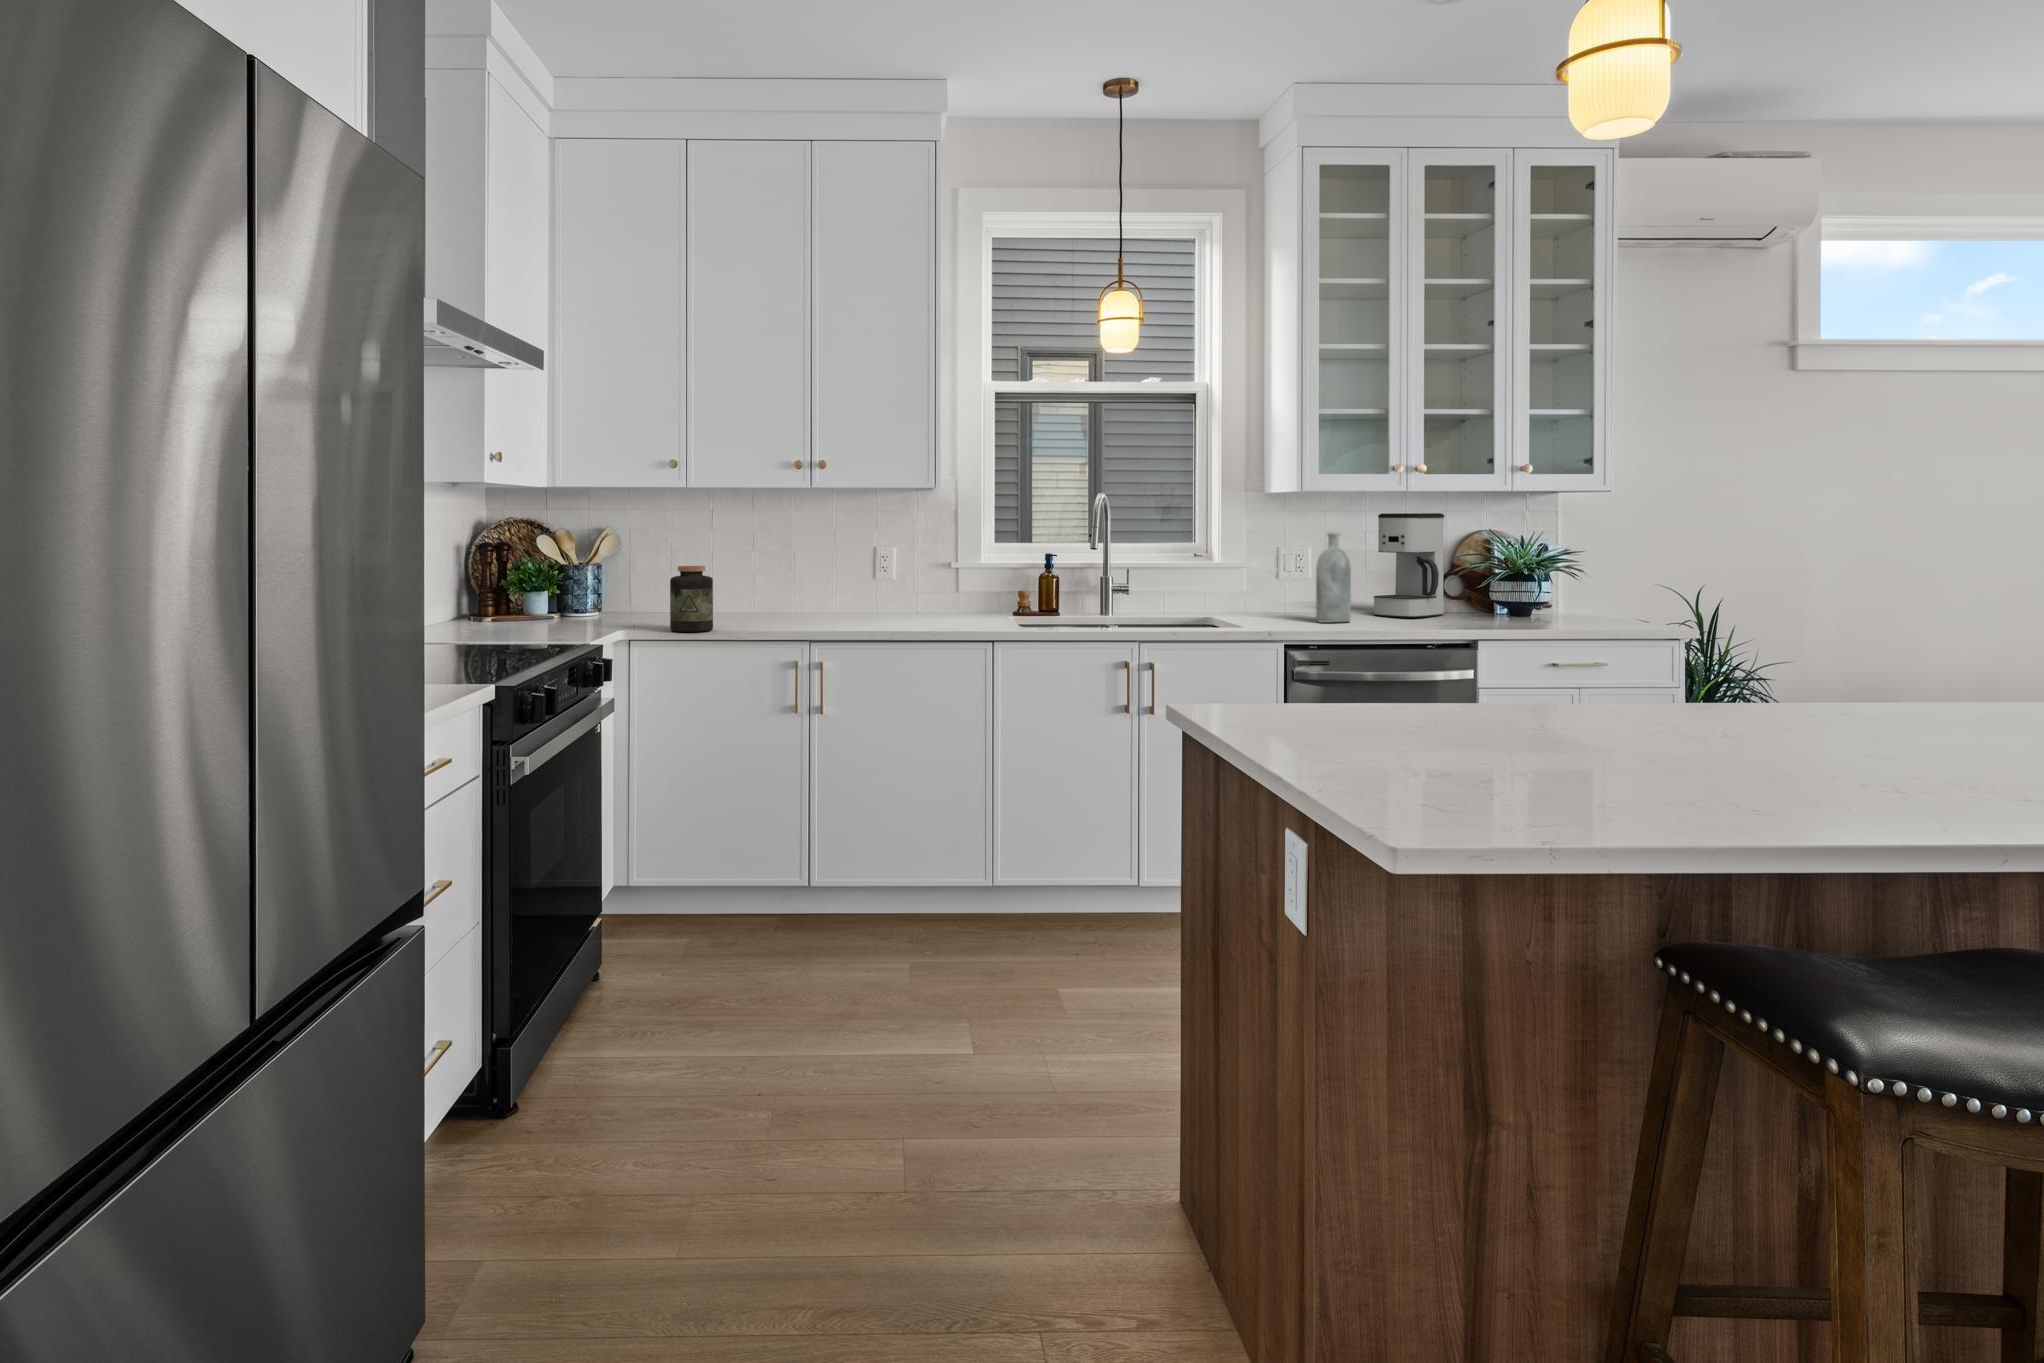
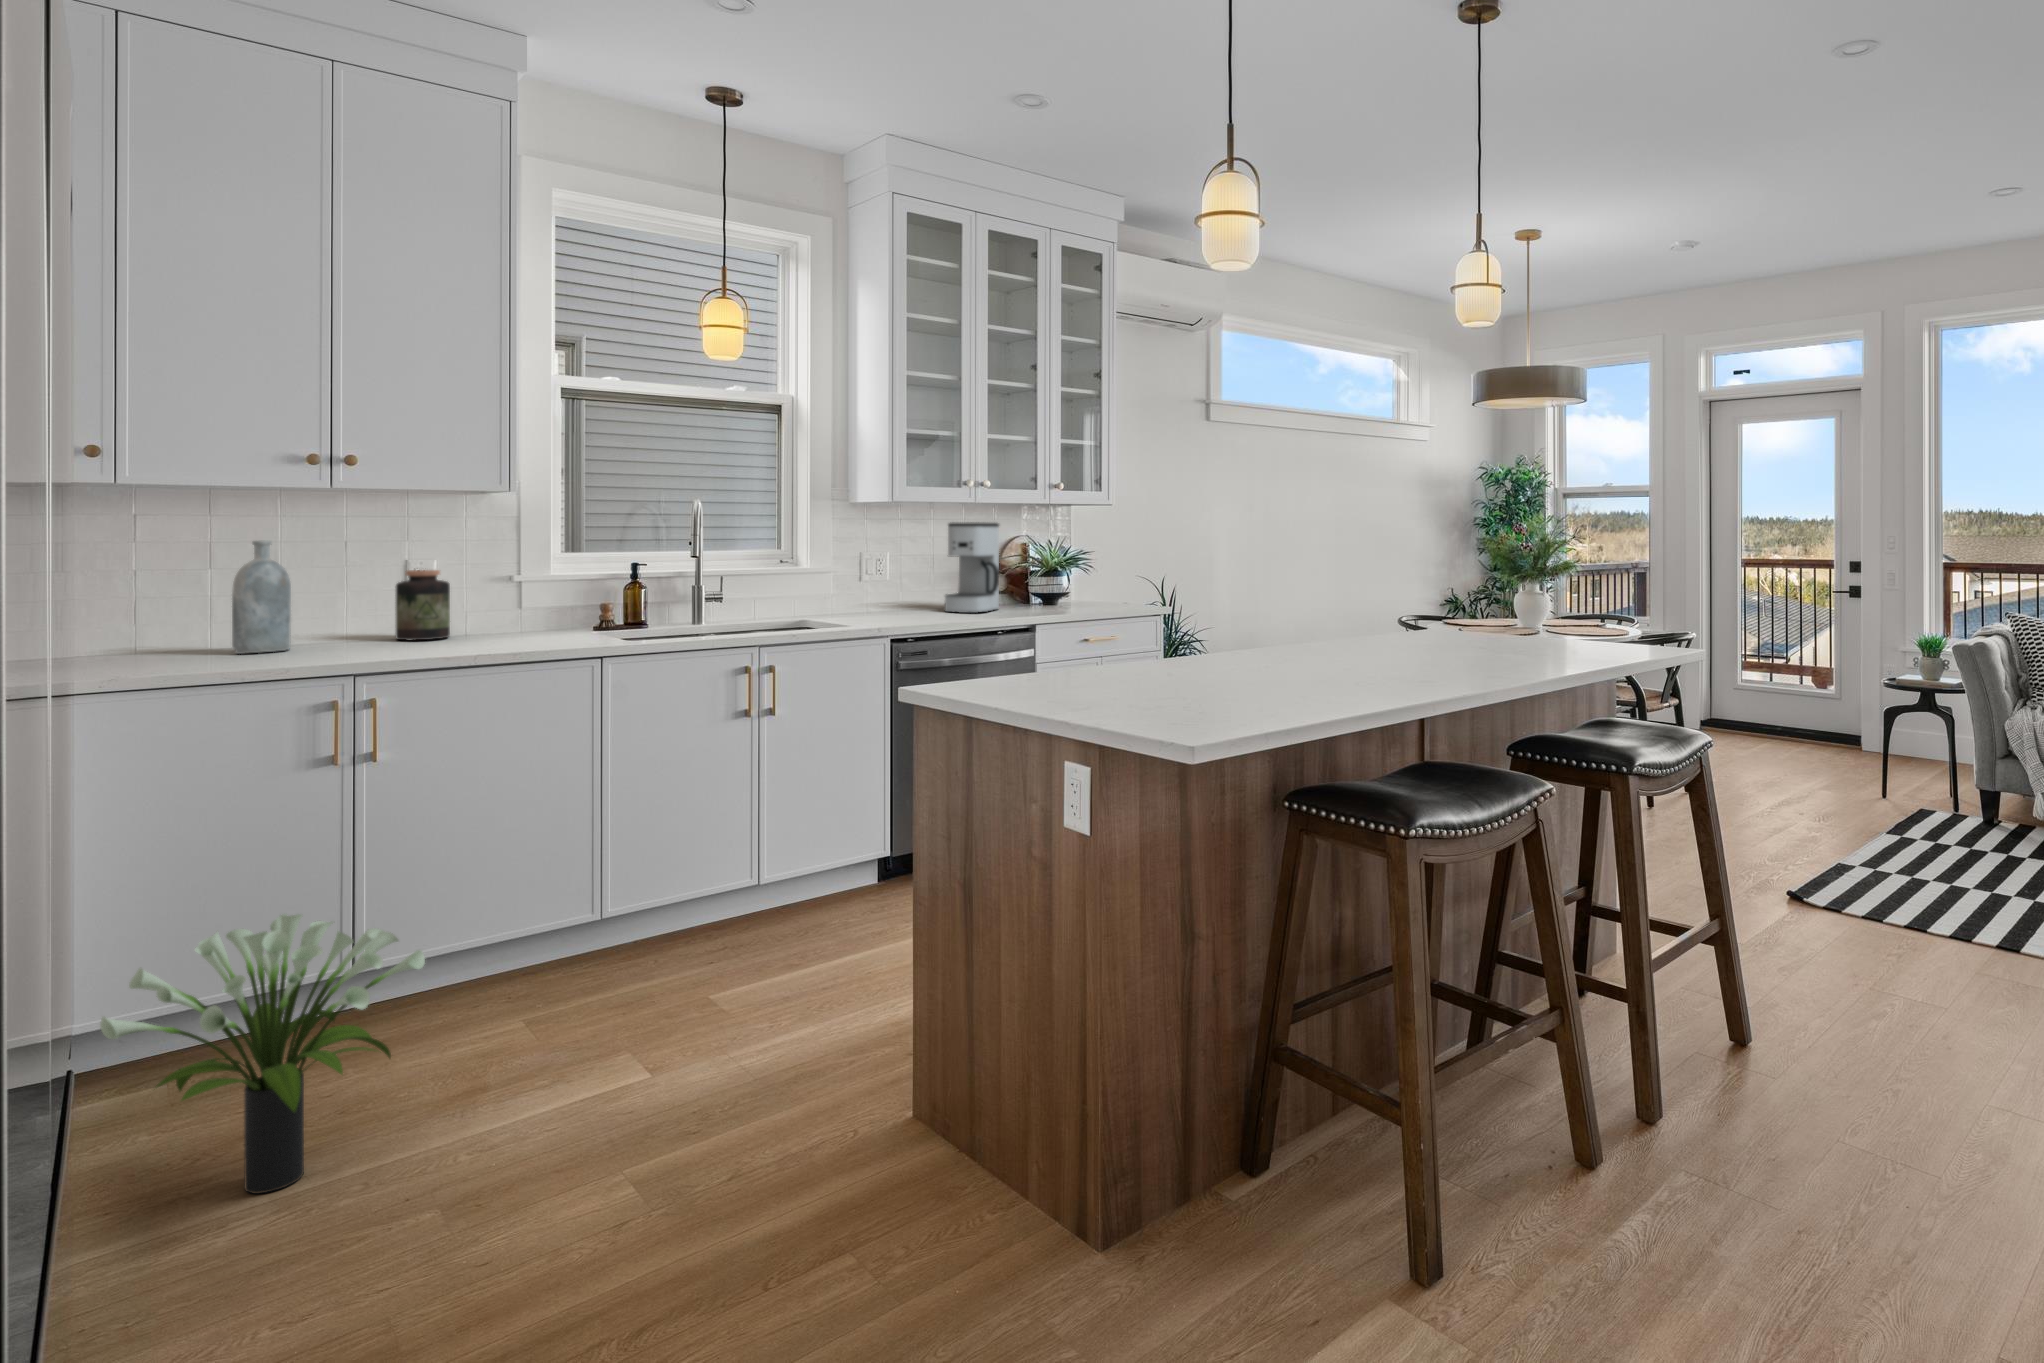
bottle: present [1316,533,1351,623] -> present [232,541,291,654]
jar: present [670,566,713,632] -> present [396,570,450,640]
potted plant: none [609,821,803,1029] -> present [100,914,425,1194]

